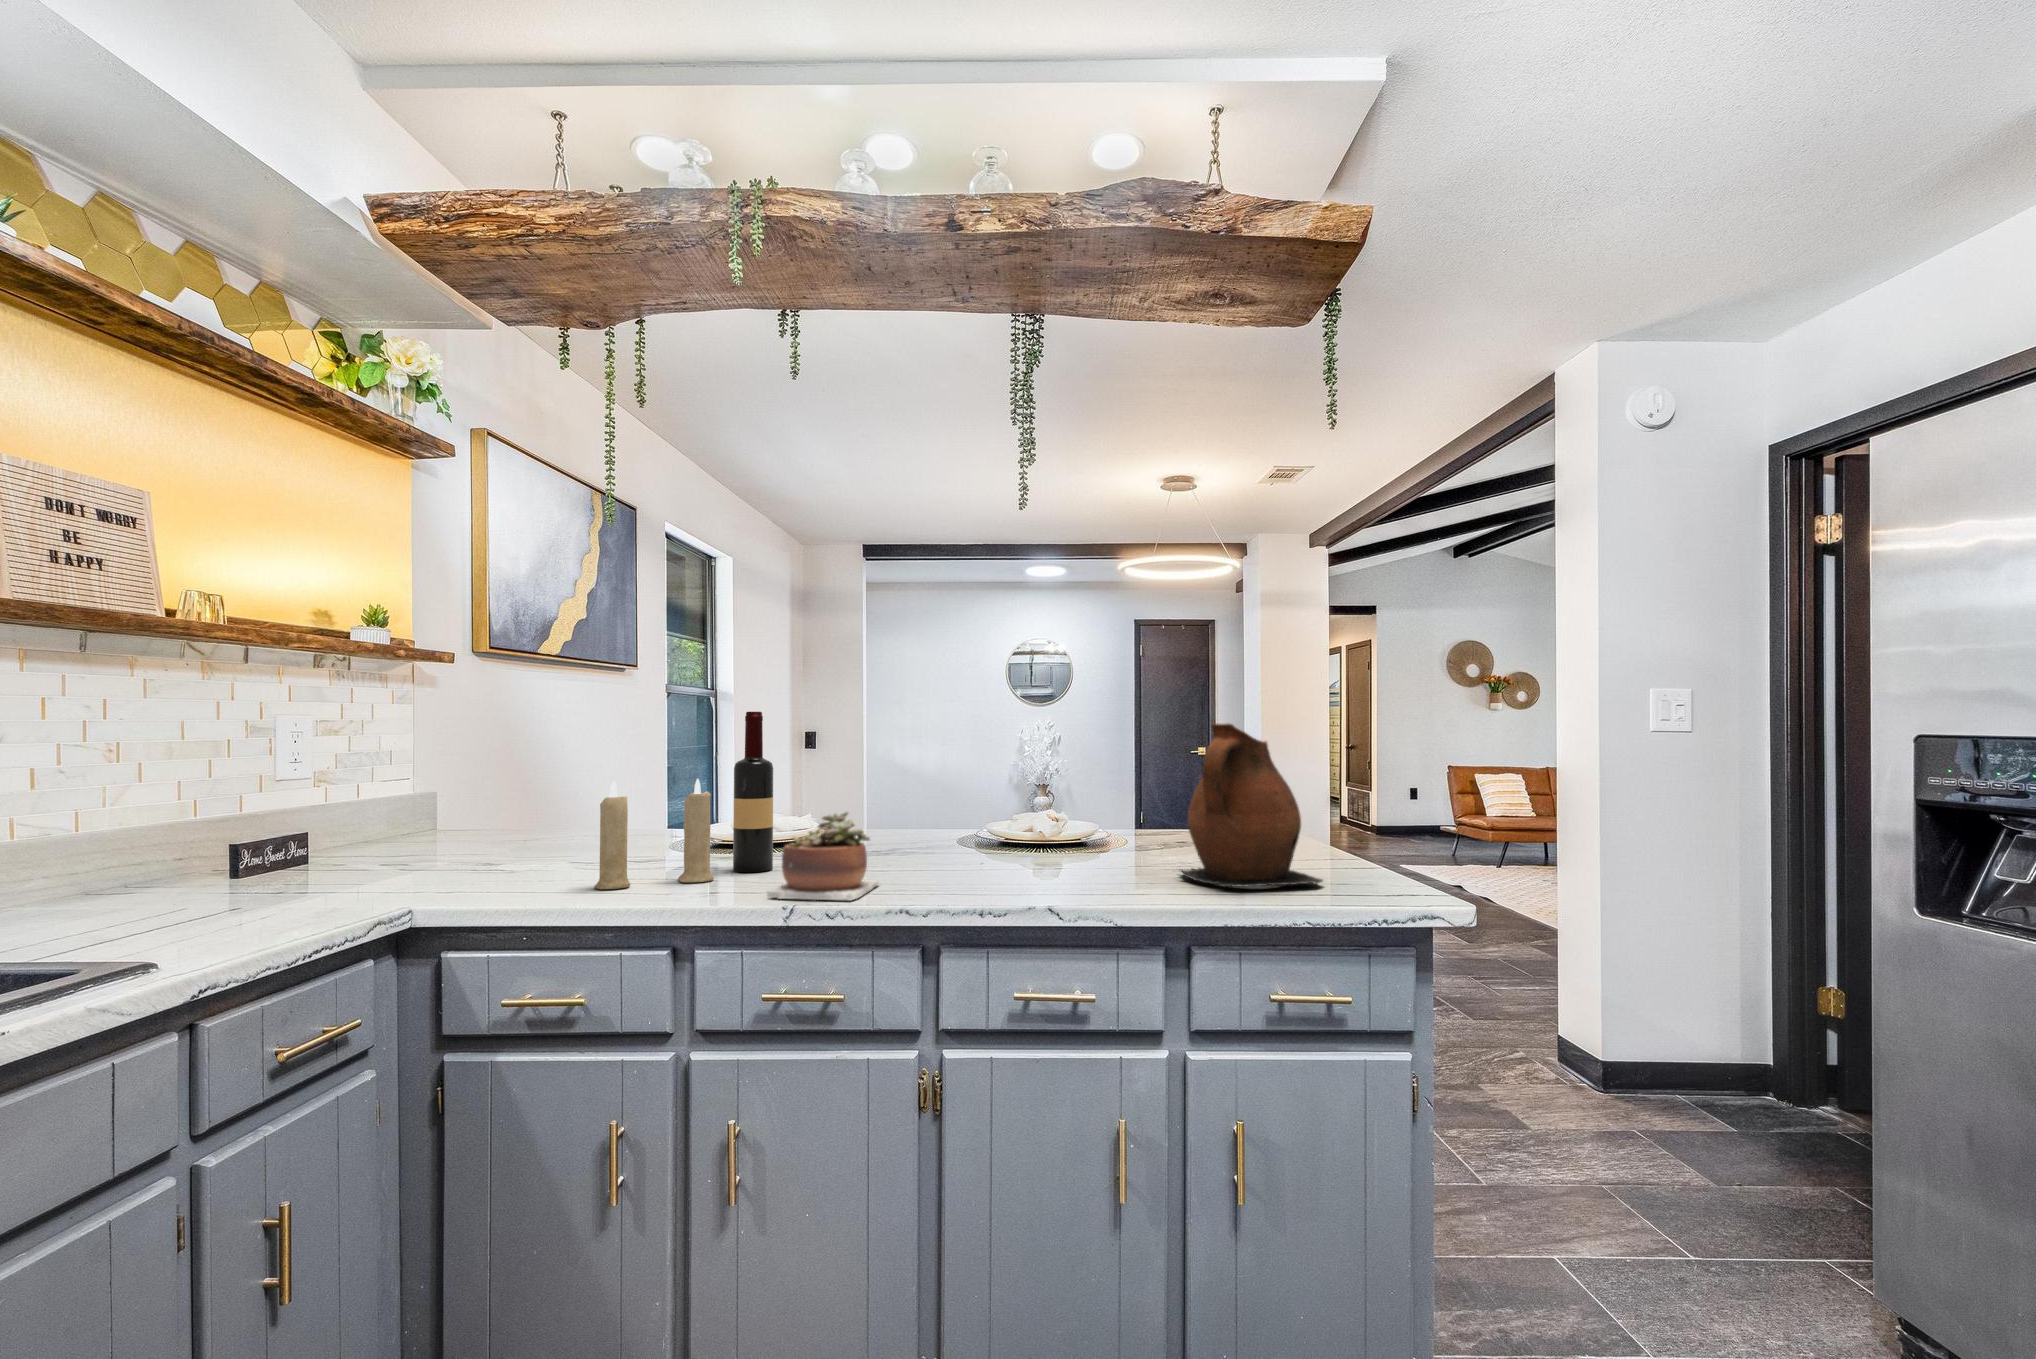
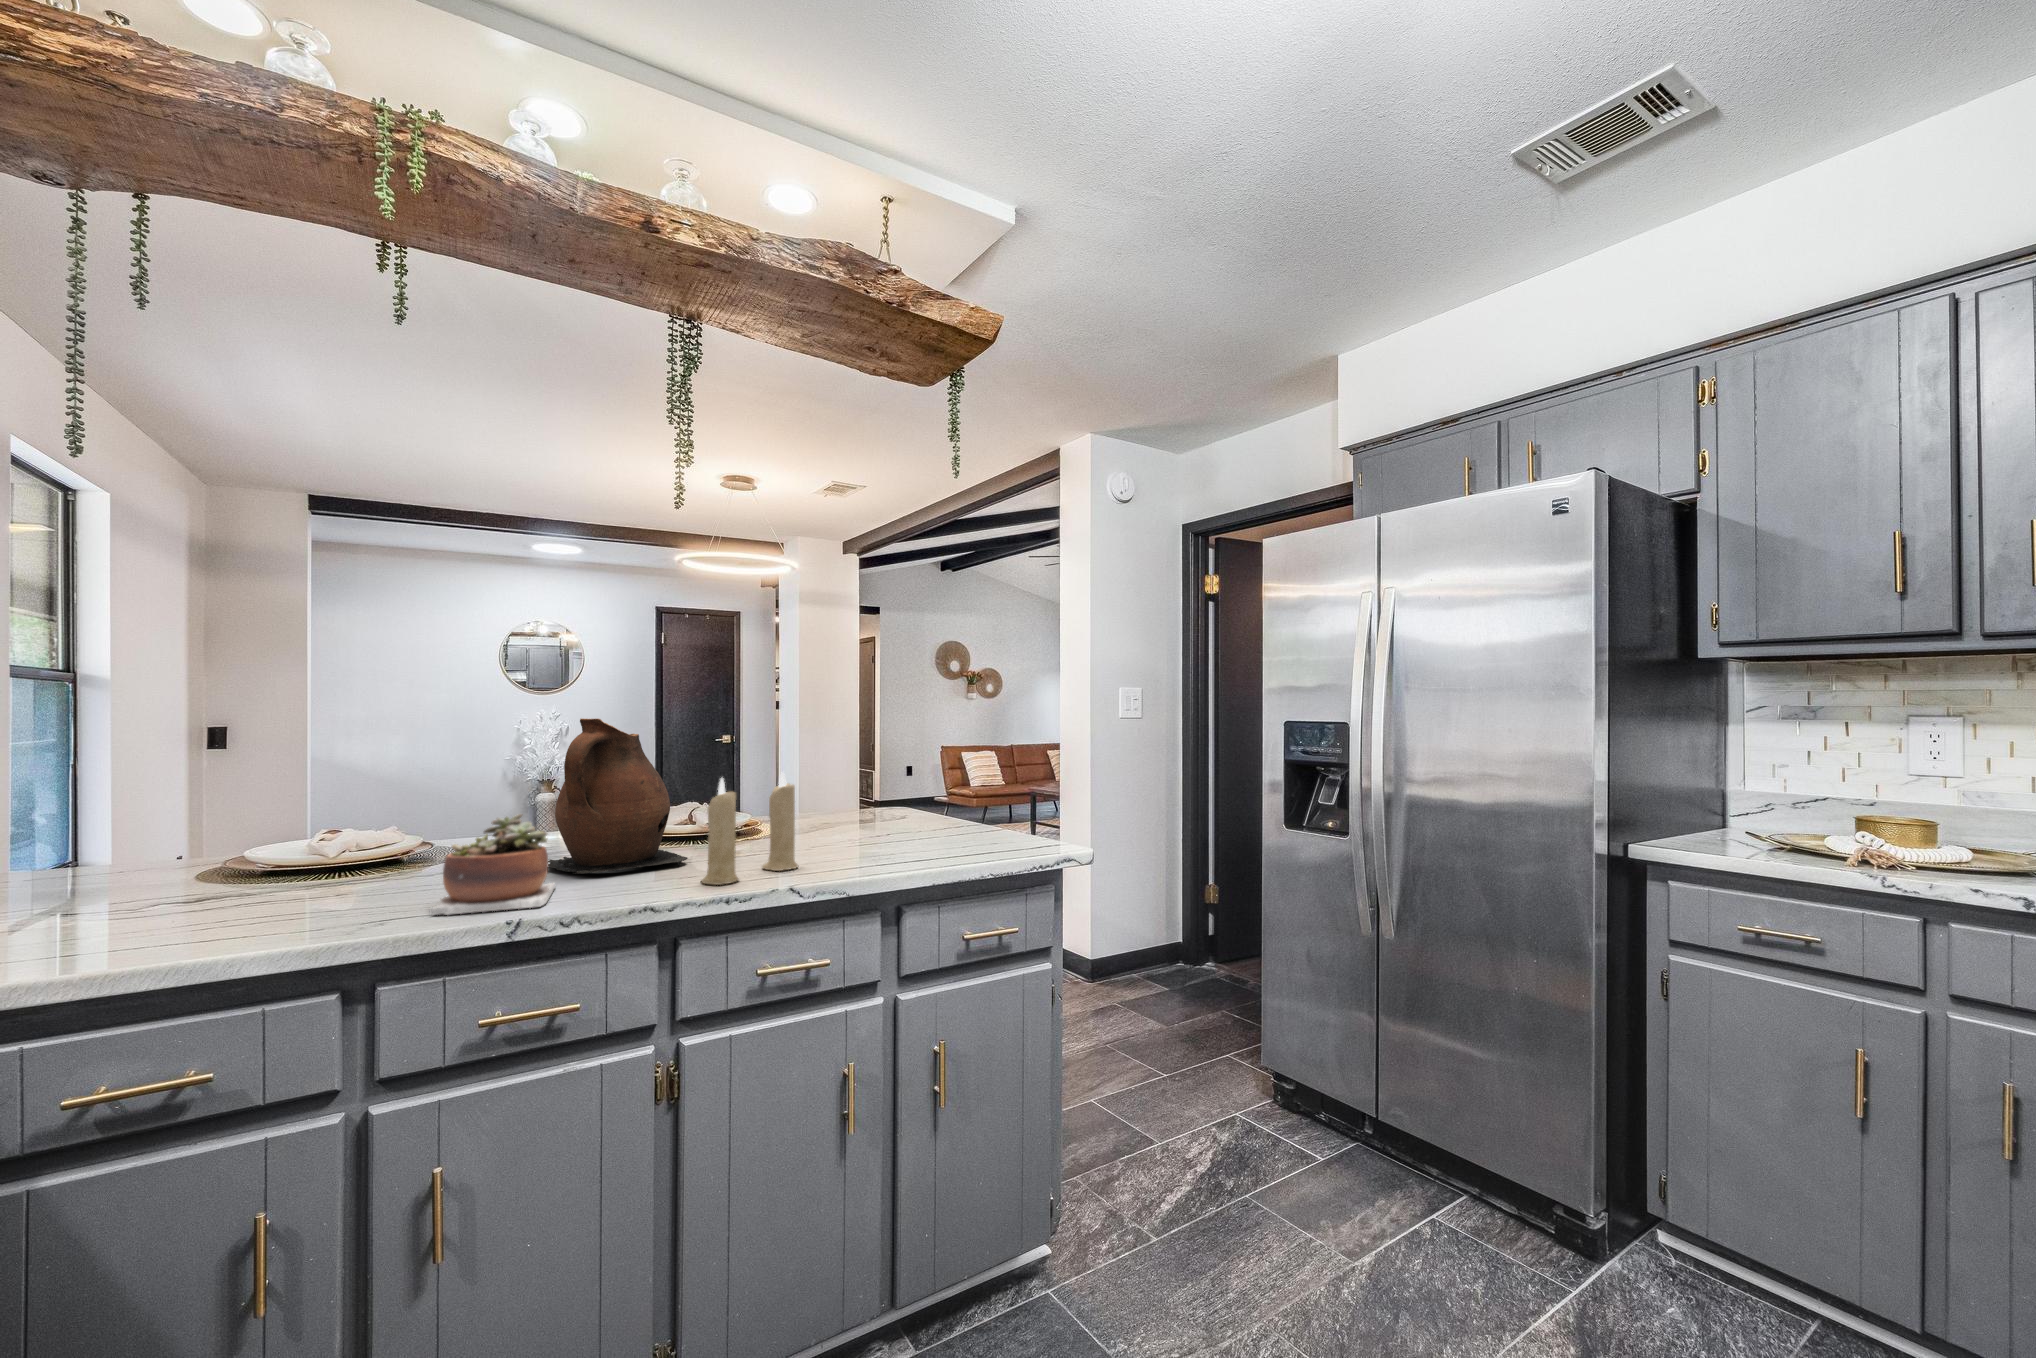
wine bottle: present [733,712,773,872] -> none [346,708,403,890]
ceramic pitcher: present [1181,723,1323,887] -> present [548,719,688,874]
candle: present [594,779,714,889] -> present [701,772,798,885]

